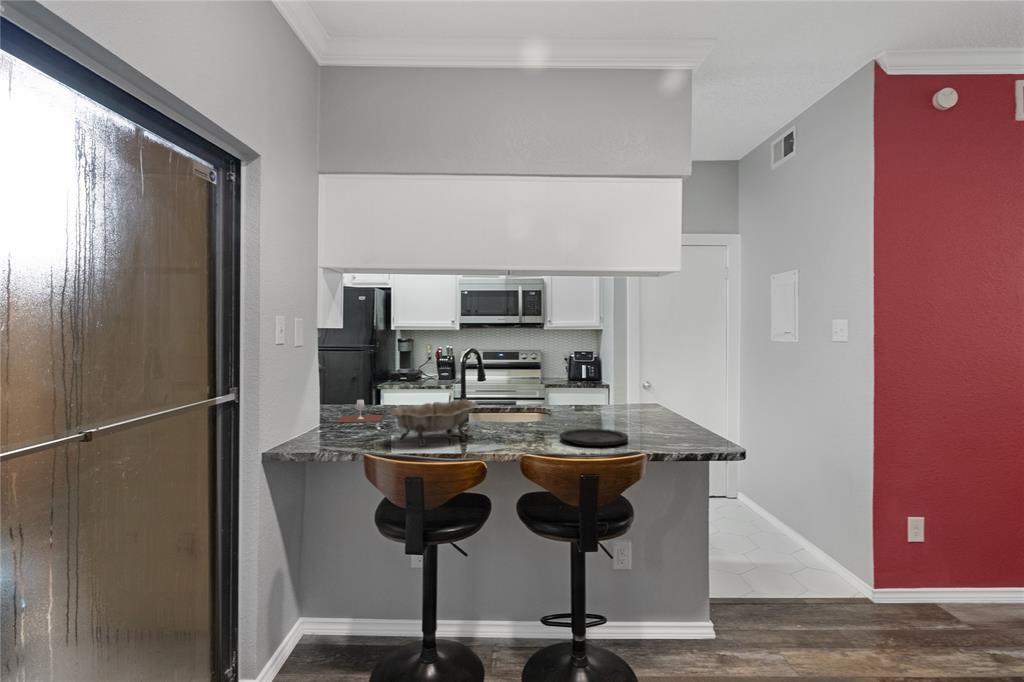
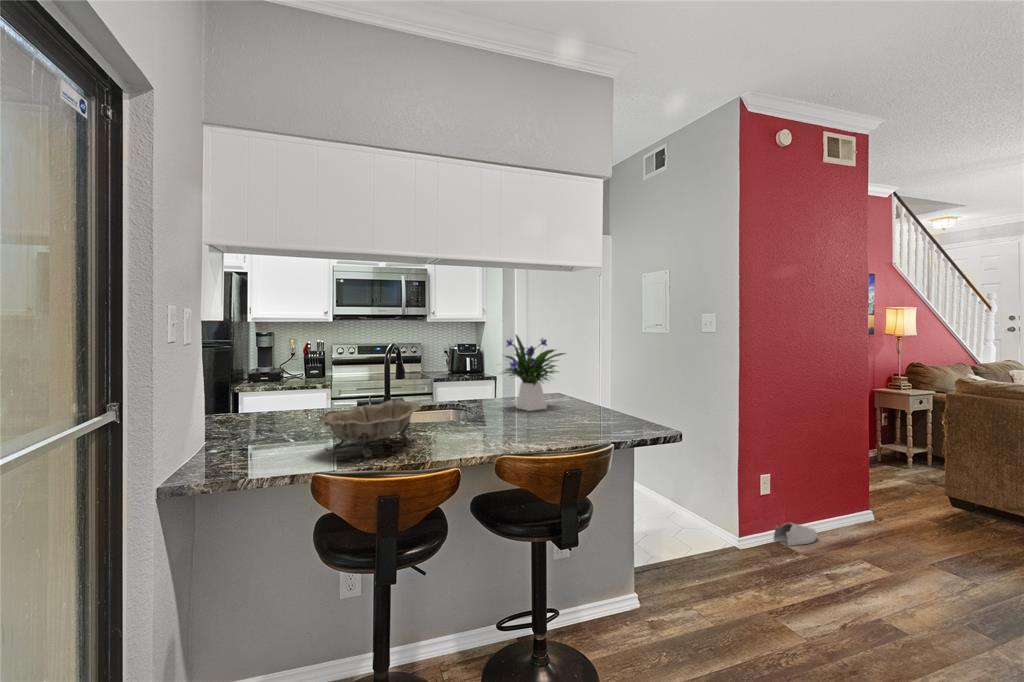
flower arrangement: none [577,342,648,420] -> present [502,335,566,411]
wine glass: present [336,399,383,423] -> none [225,406,282,436]
plate: present [560,429,628,446] -> none [507,421,576,440]
shoe: none [928,583,996,613] -> present [774,523,817,546]

